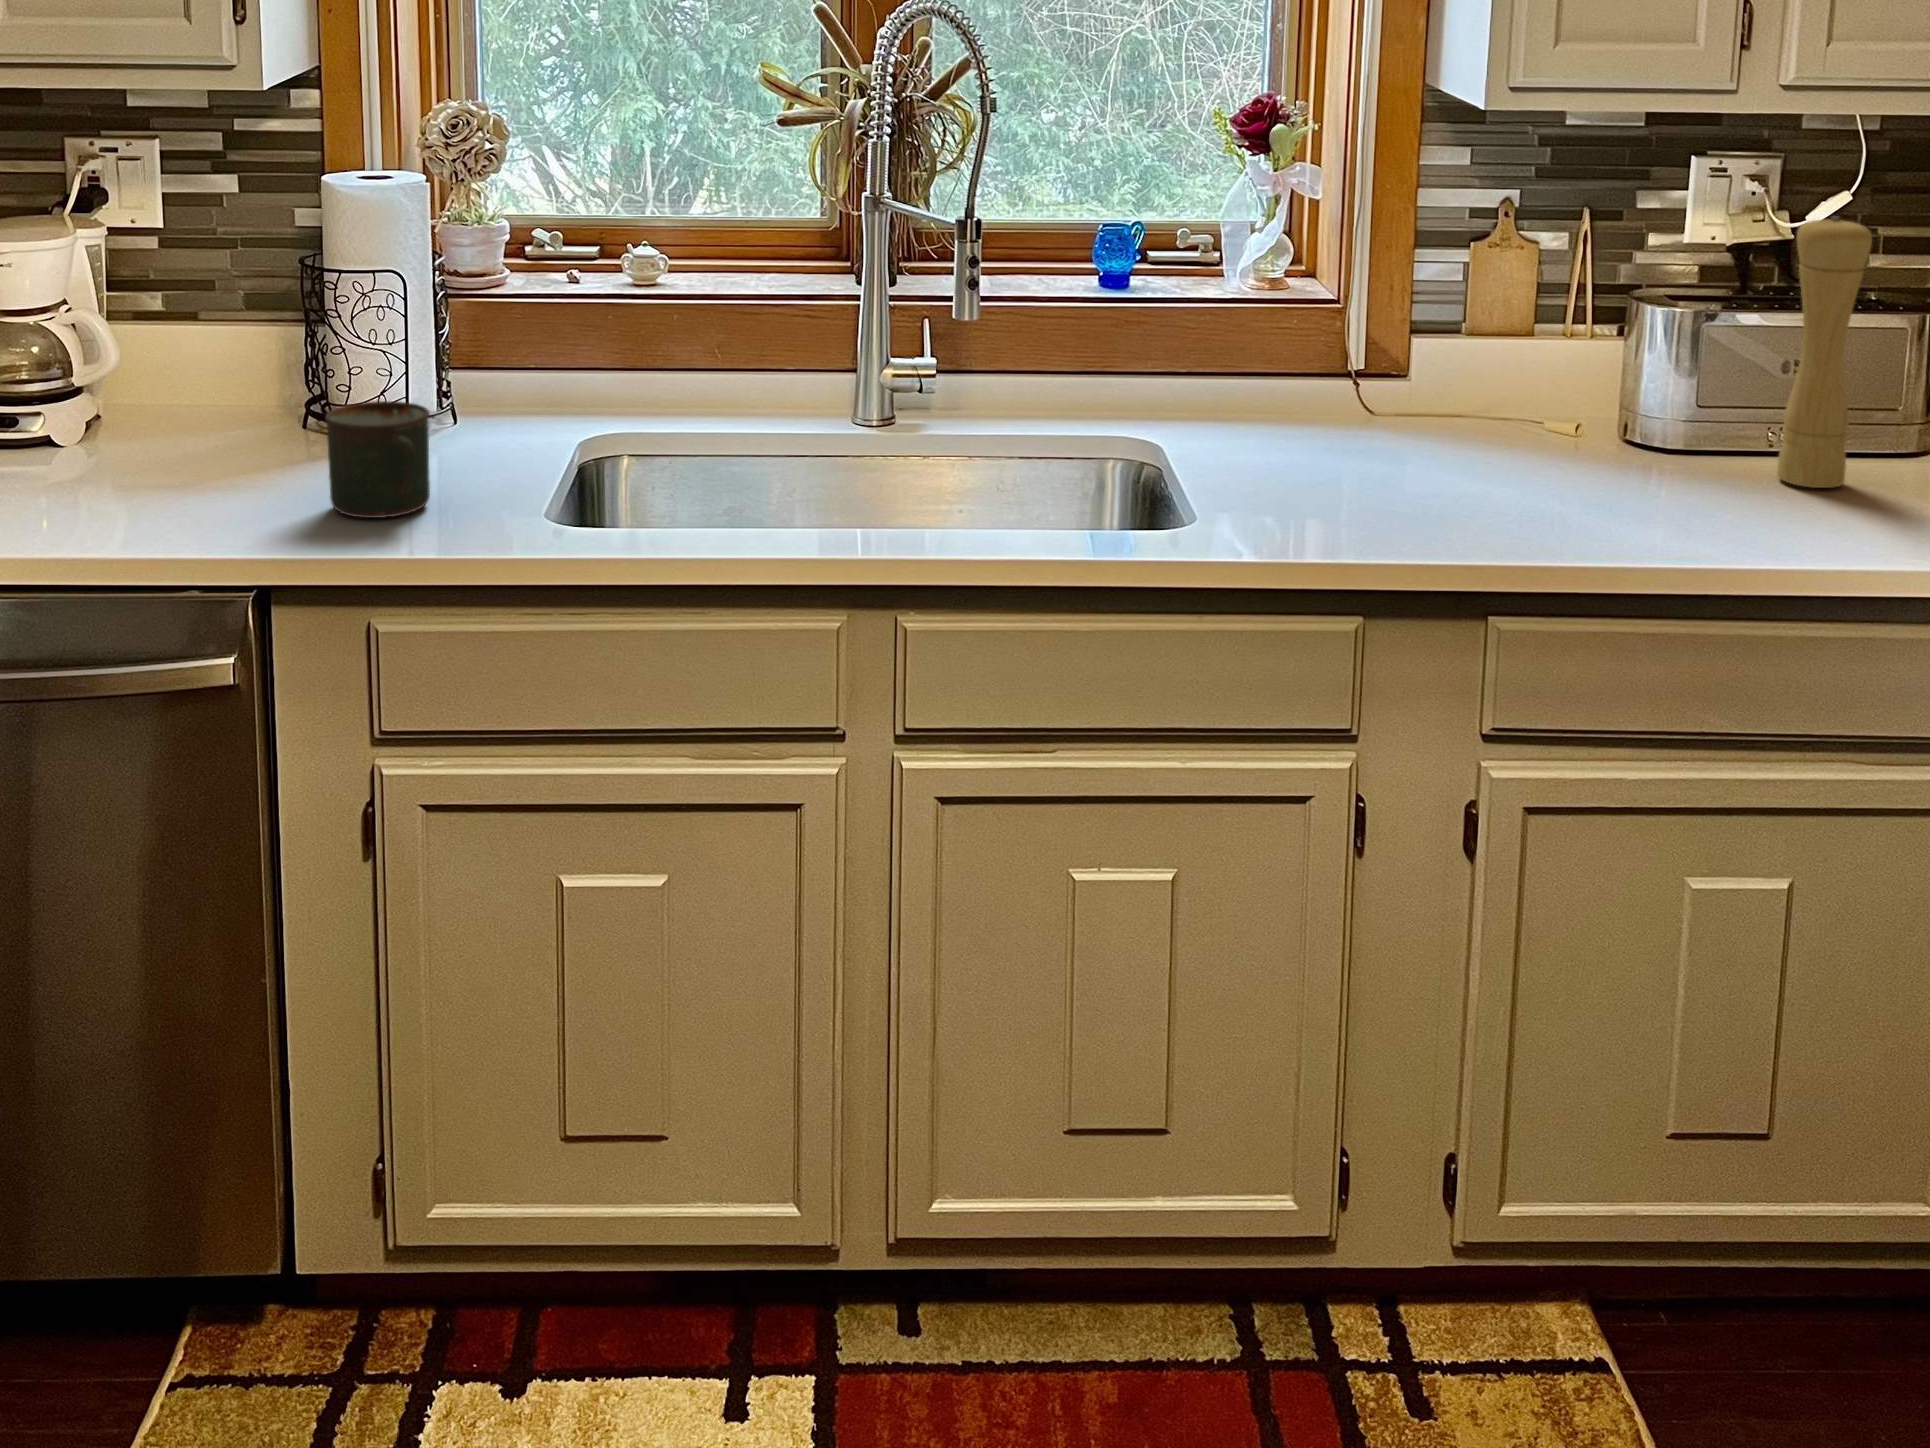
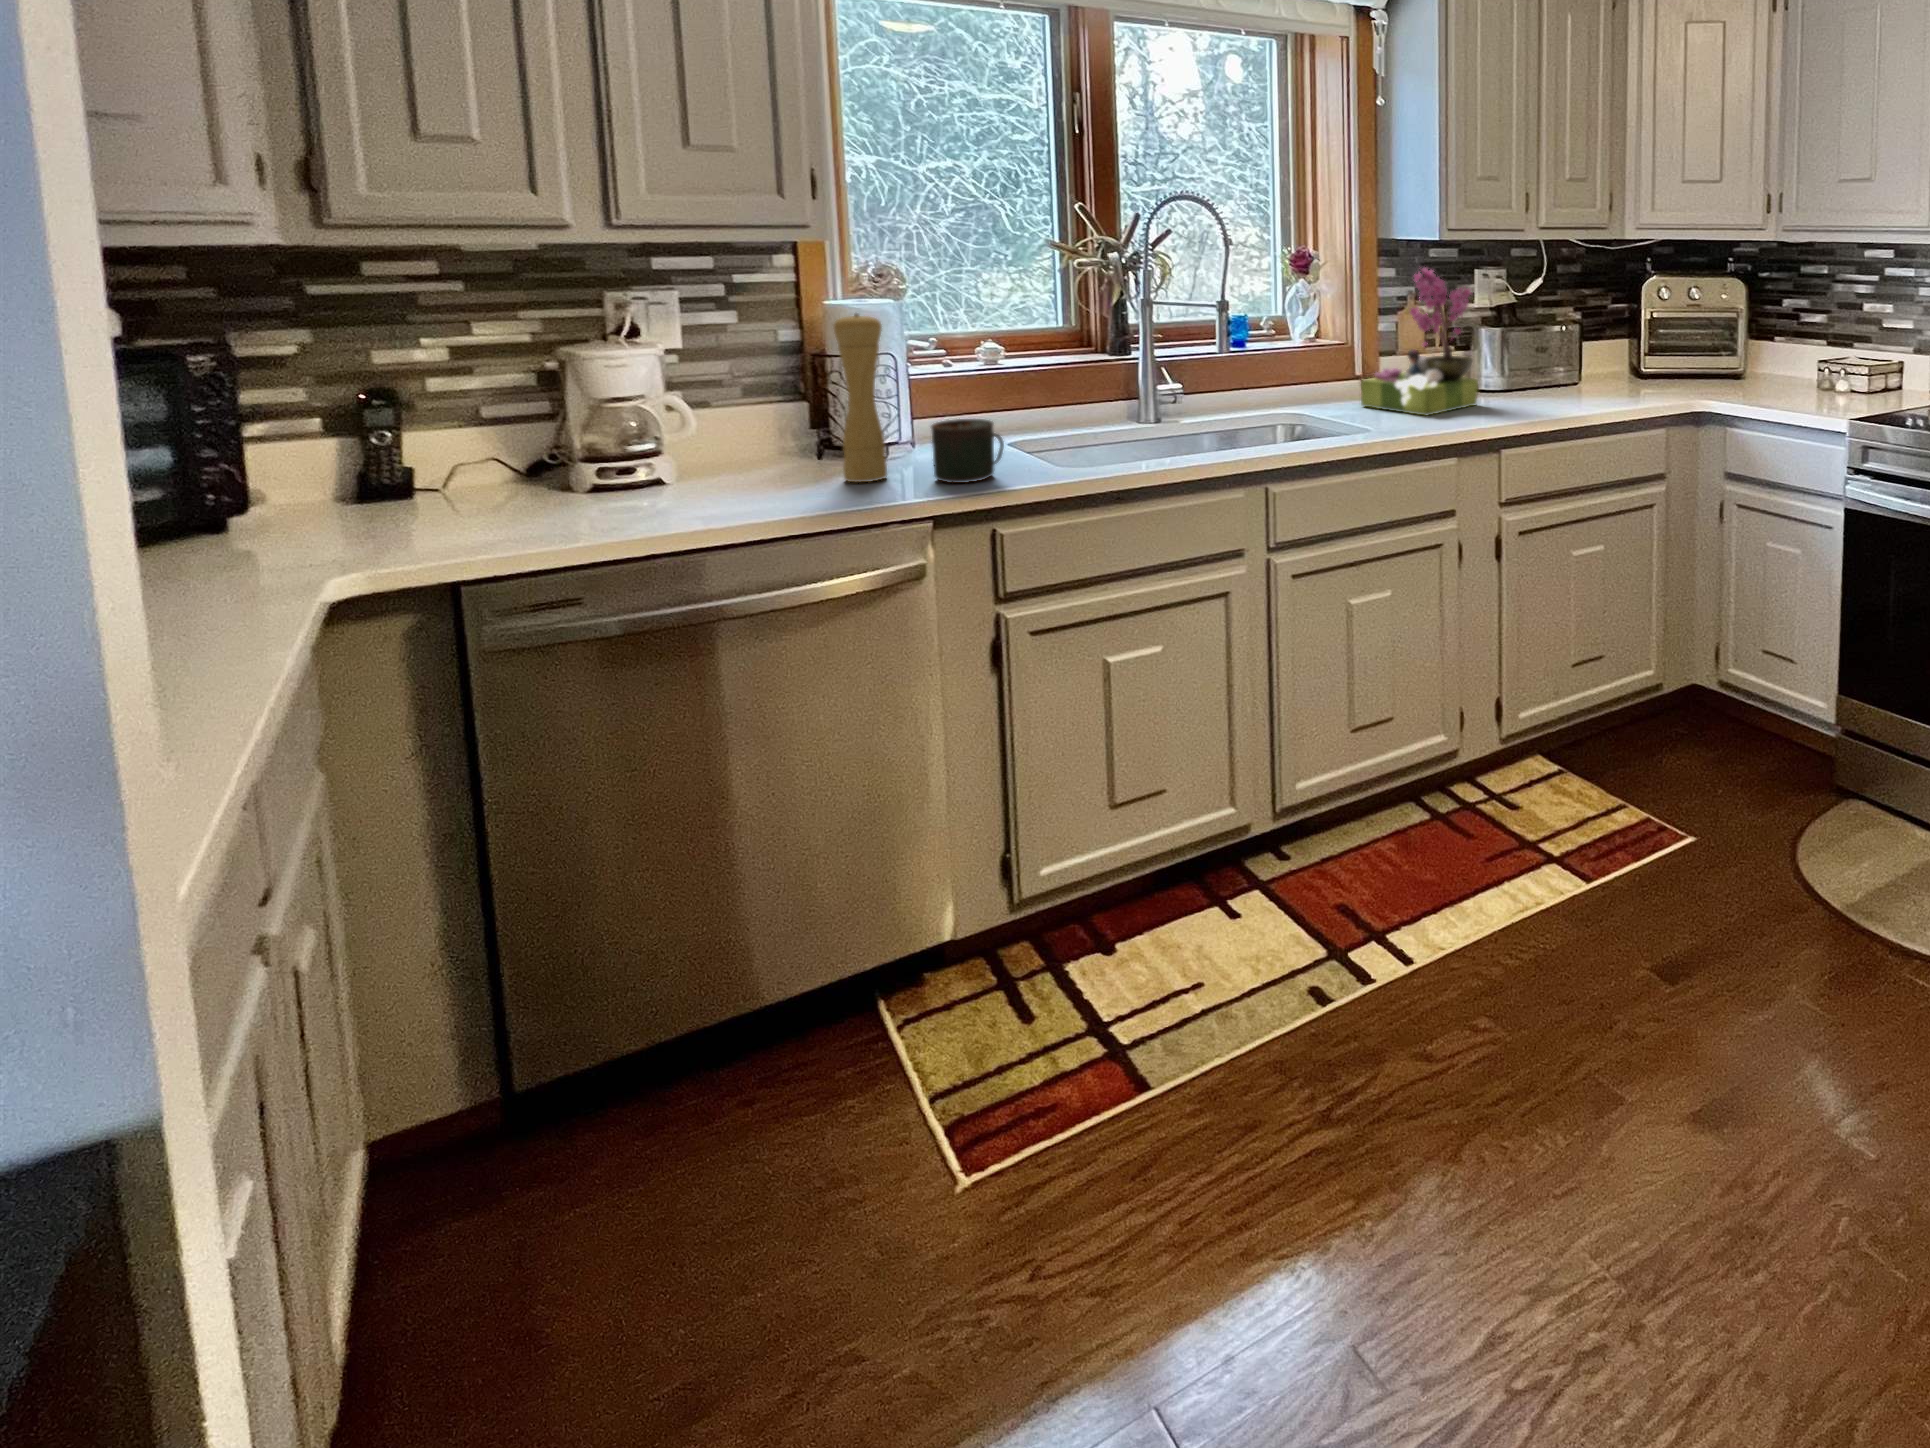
flower arrangement: none [1293,148,1555,493] -> present [1361,268,1478,416]
pepper mill: present [1777,216,1872,488] -> present [833,314,887,482]

